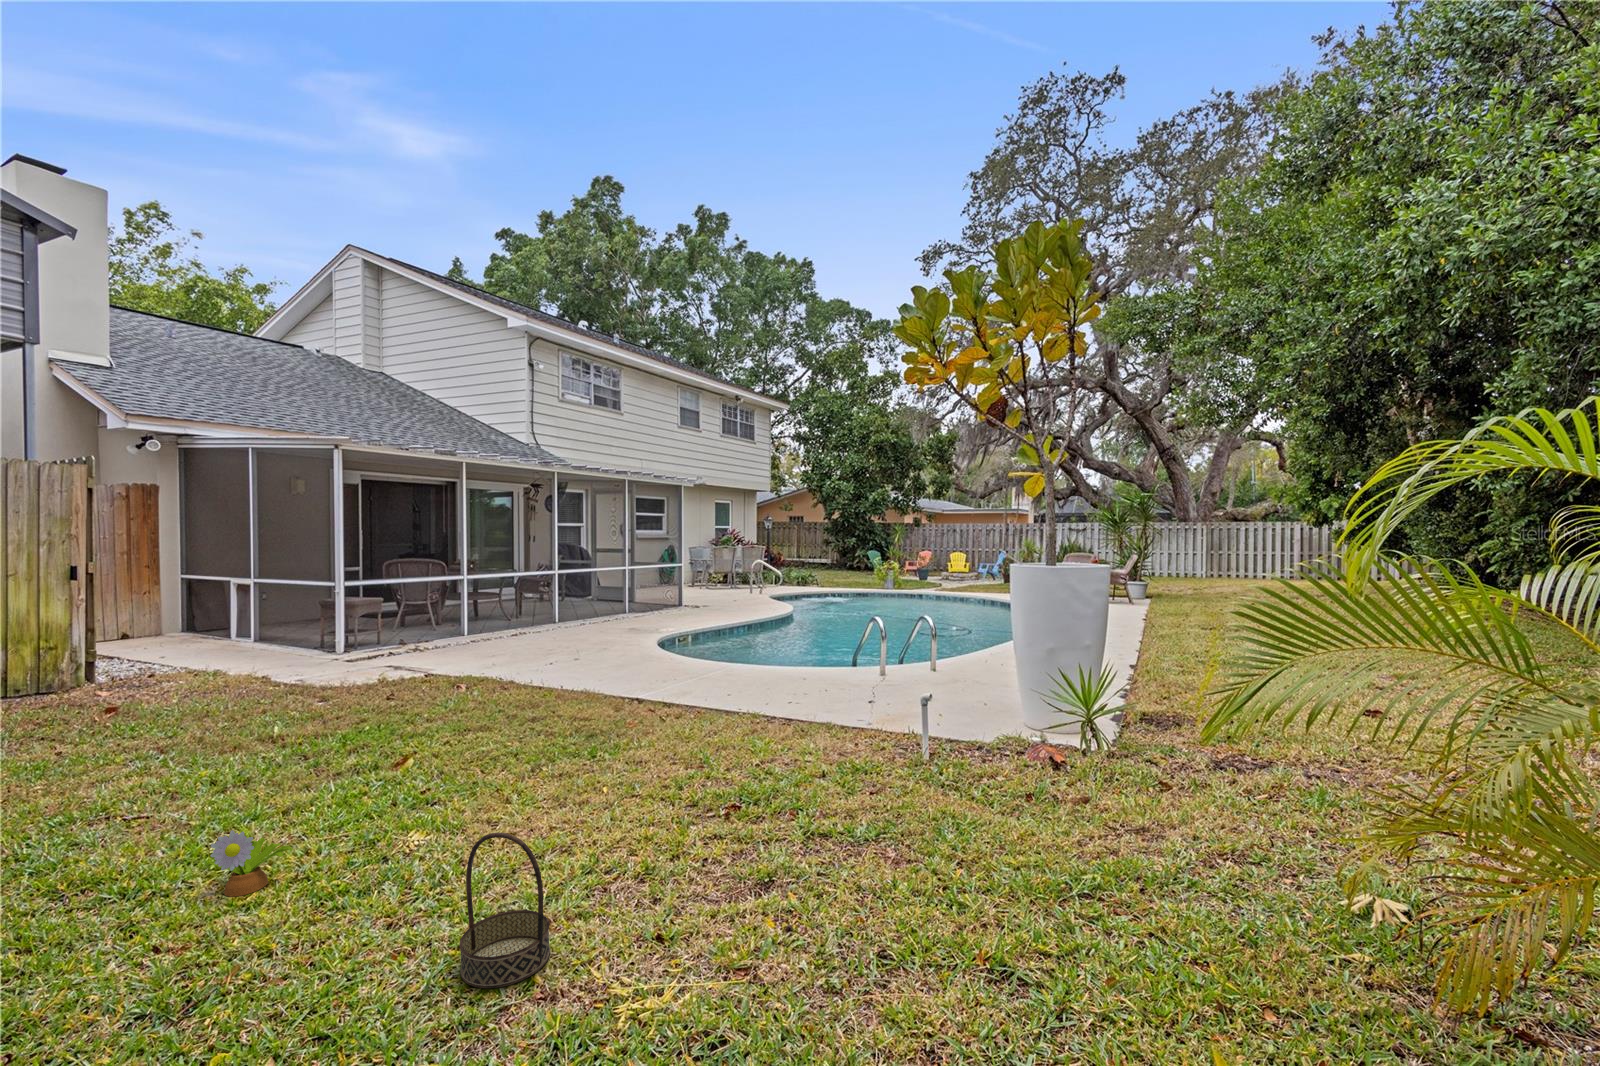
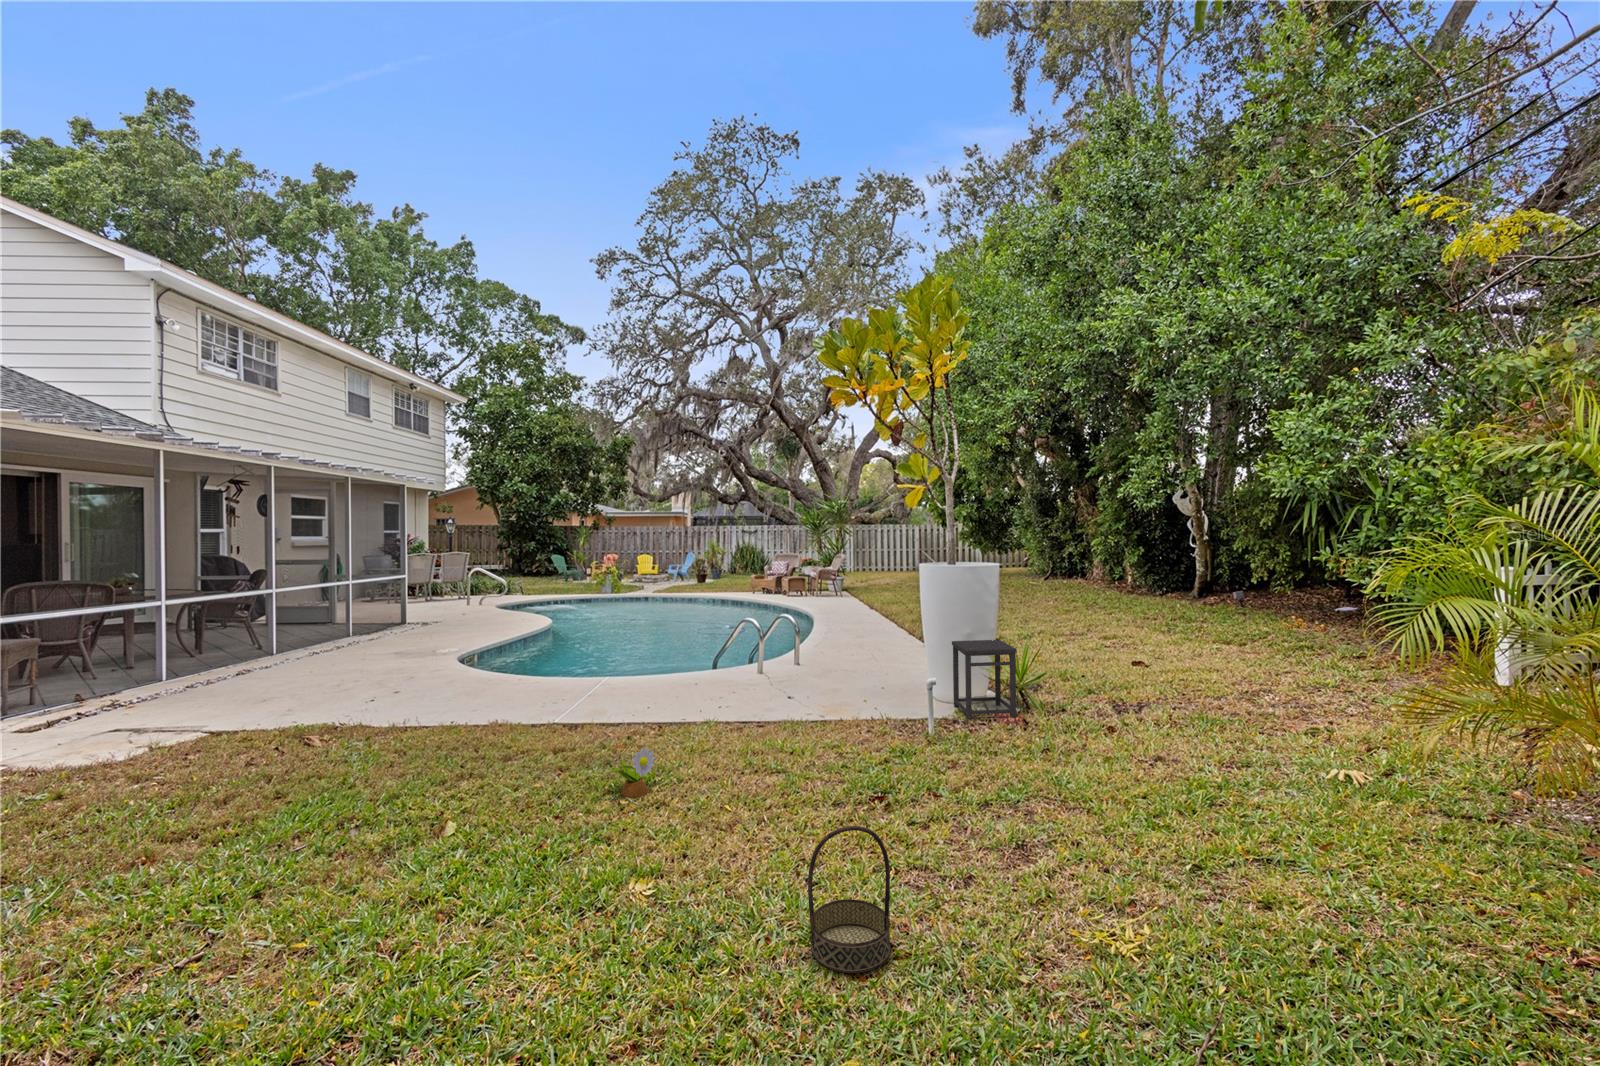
side table: none [1028,666,1104,775] -> present [952,640,1017,719]
decorative plant: present [202,830,293,897] -> present [608,748,657,797]

